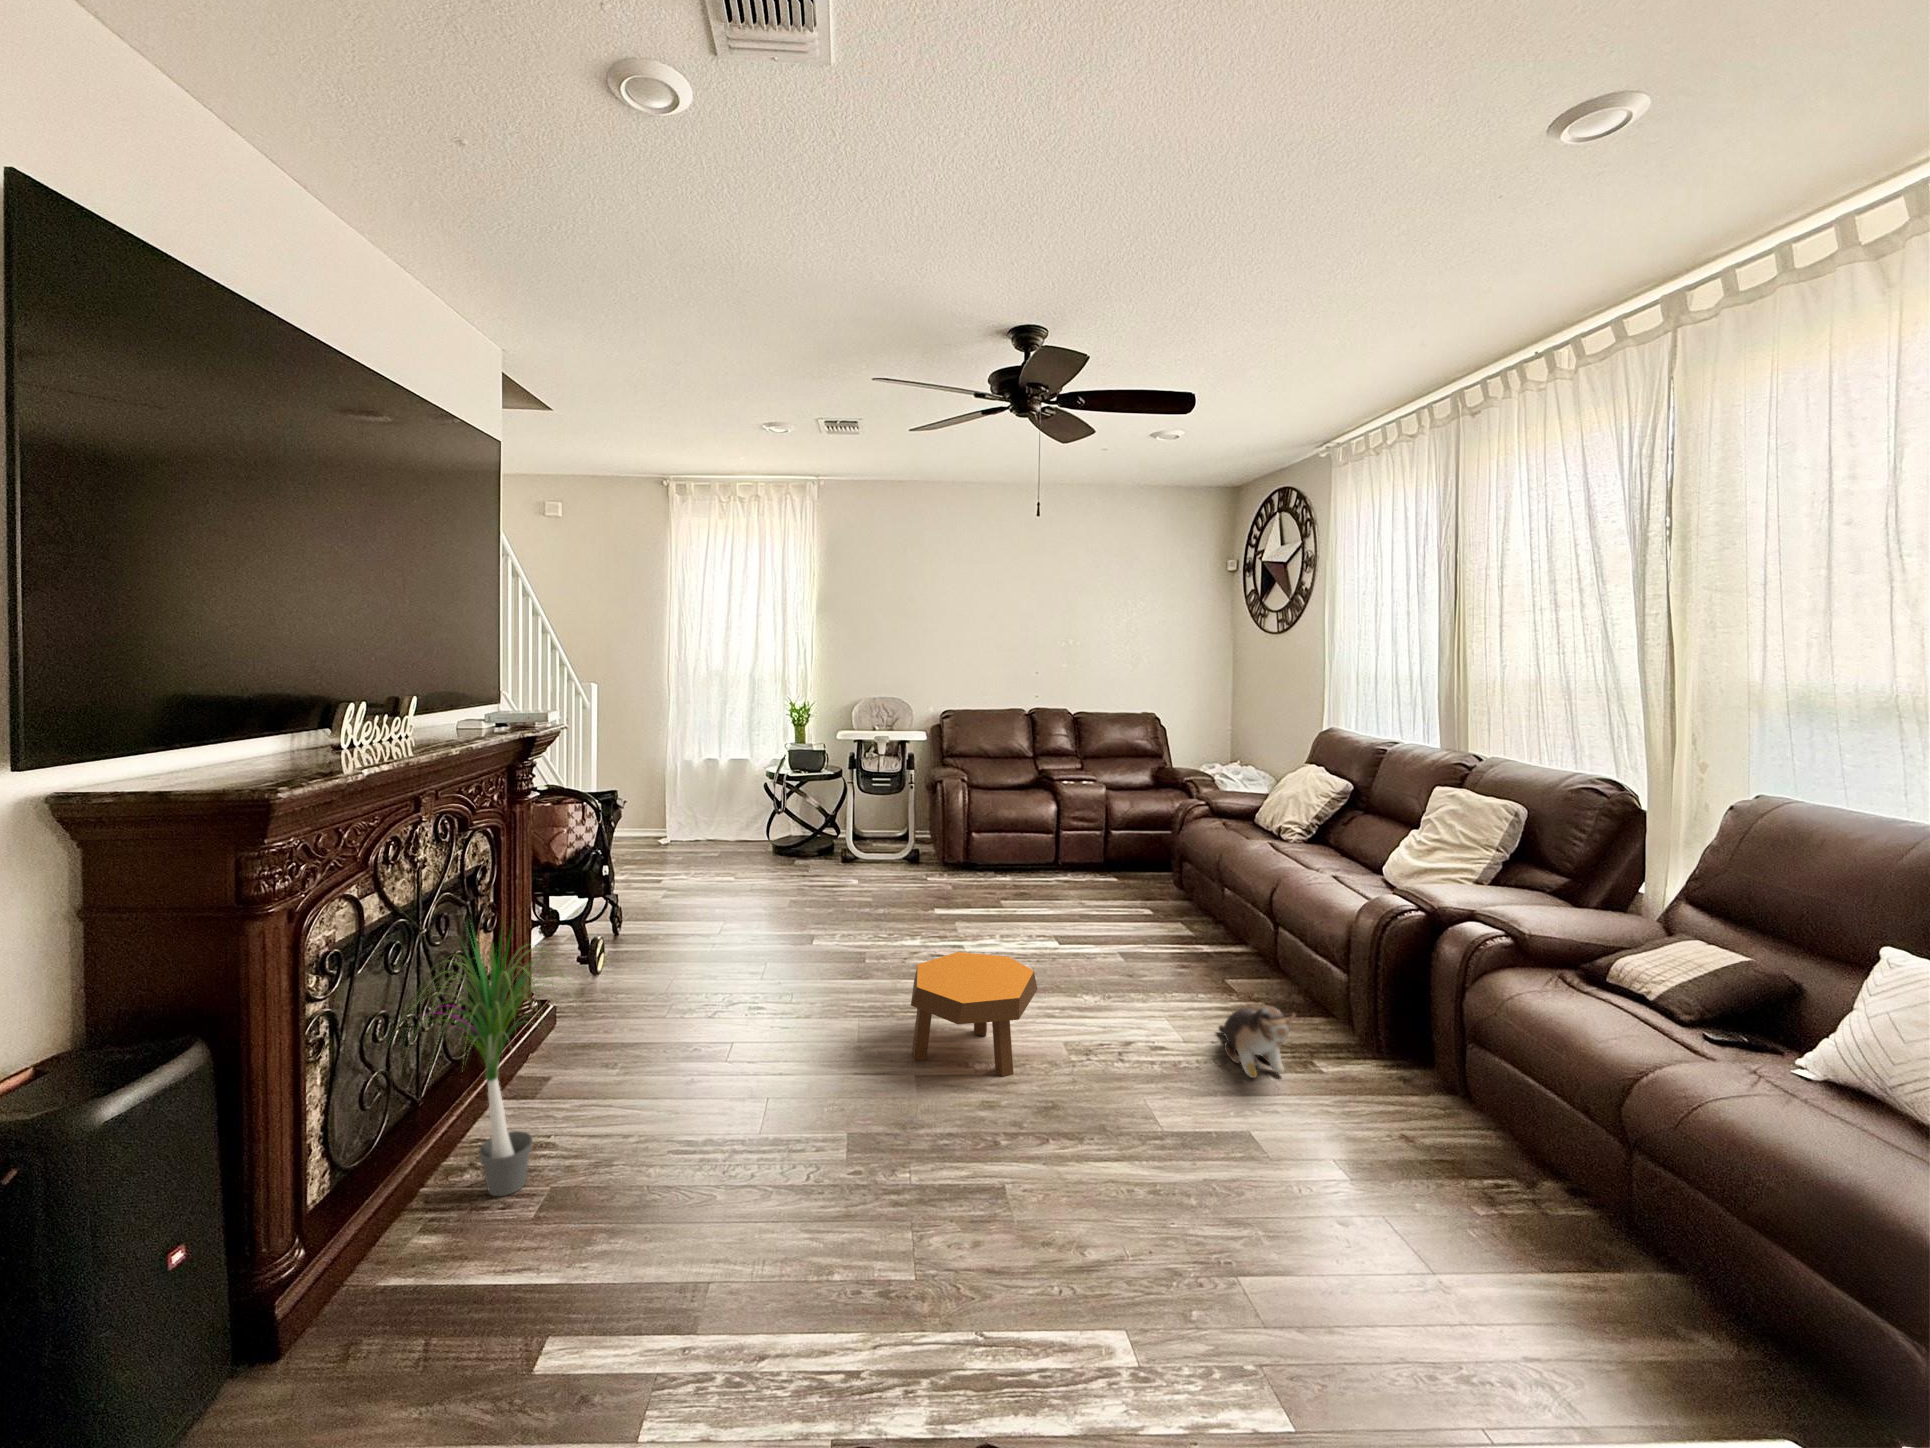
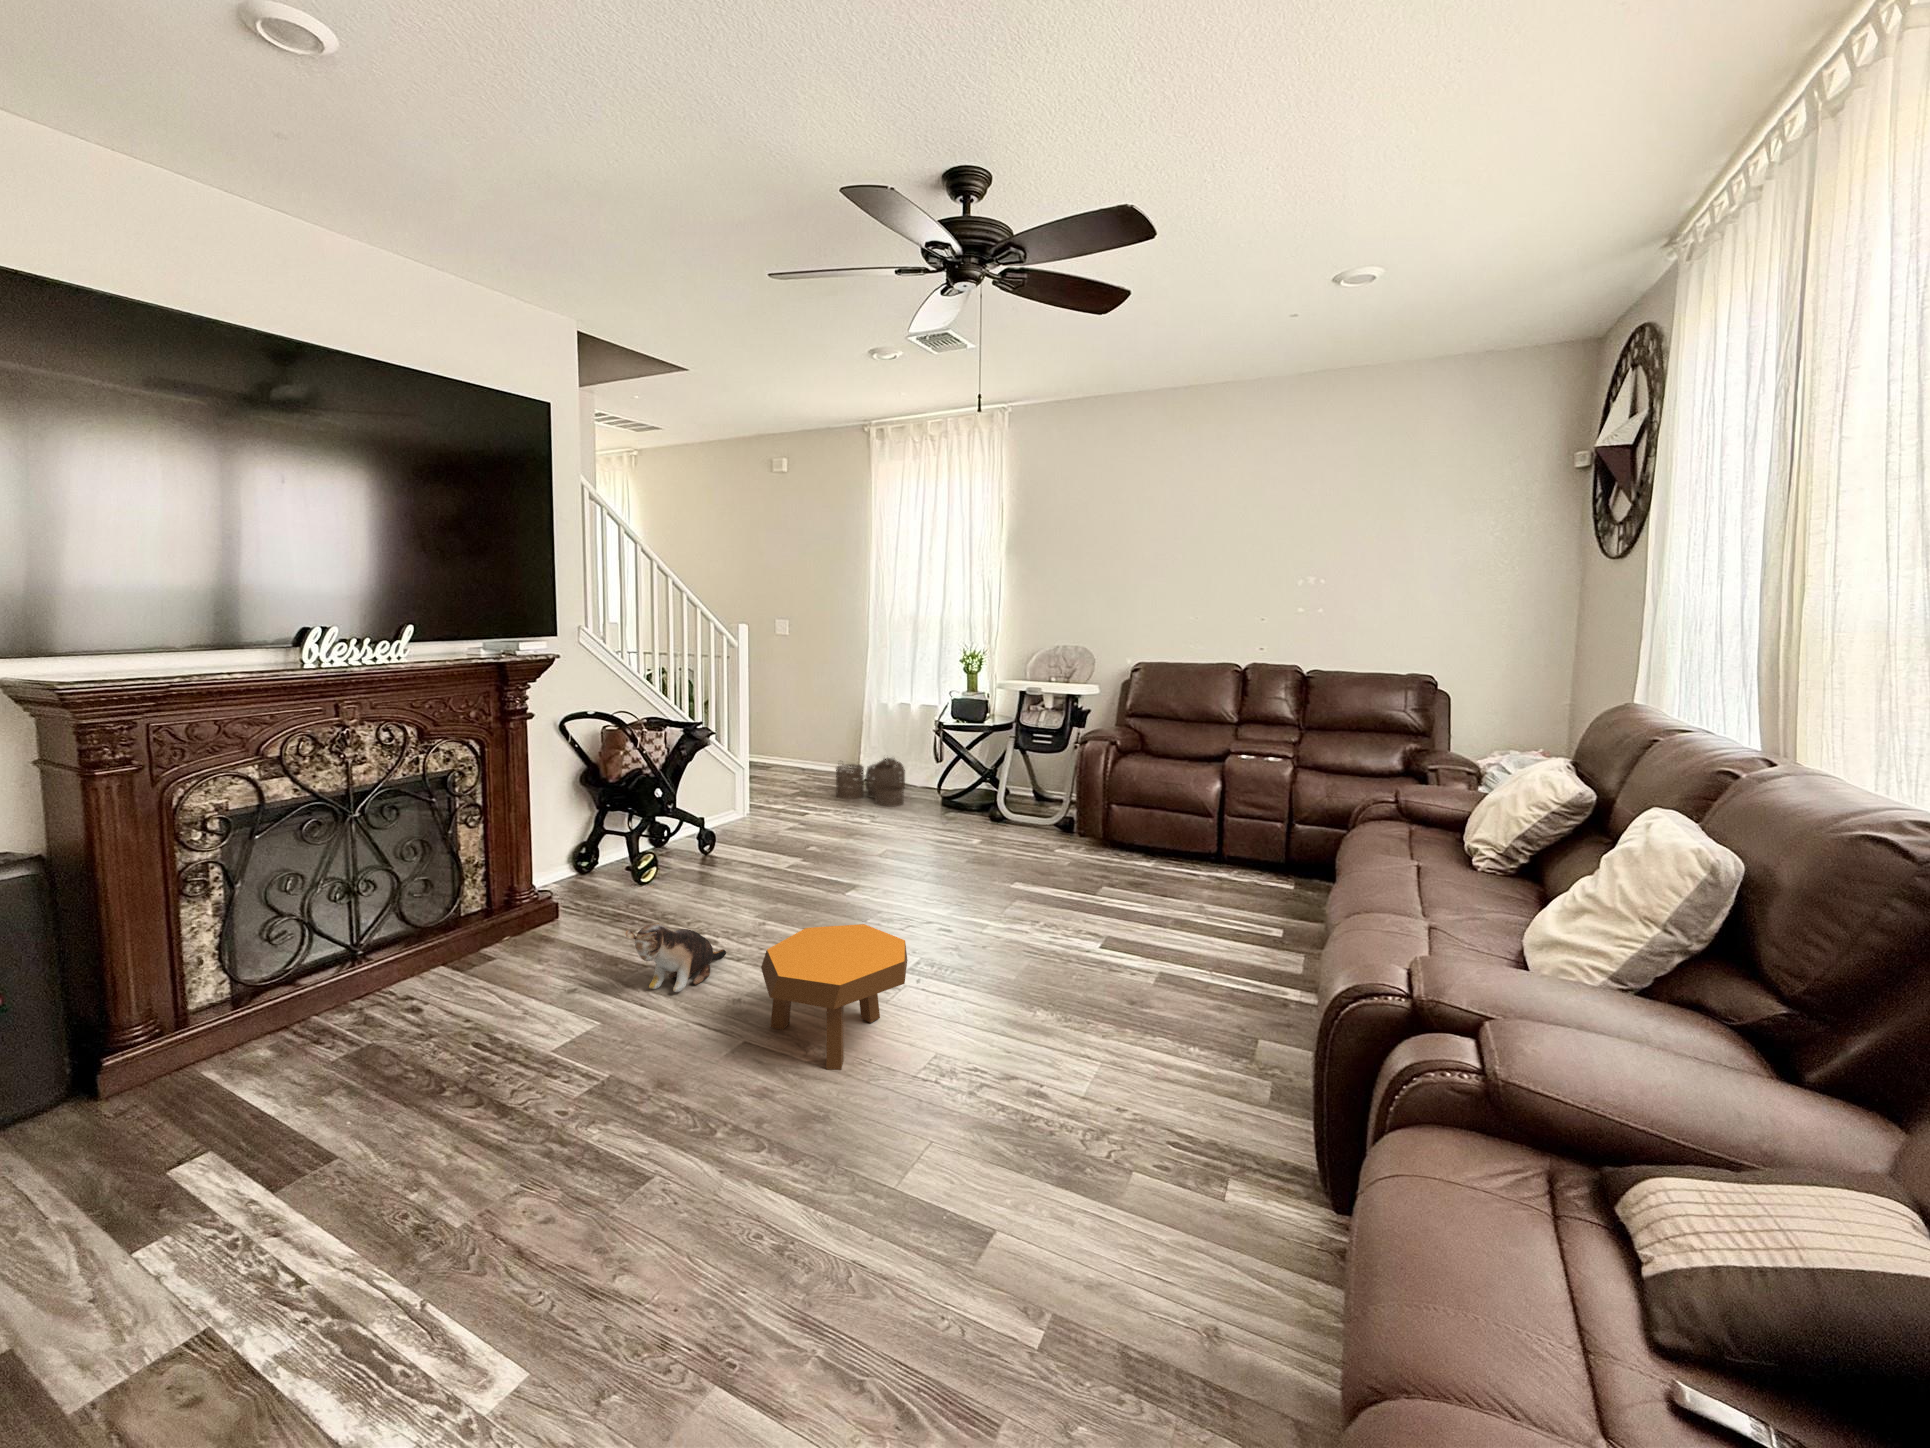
woven basket: none [666,812,745,863] -> present [836,758,905,806]
potted plant: present [395,930,572,1196] -> none [247,803,438,1040]
plush toy: present [1218,1006,1295,1078] -> present [625,923,726,992]

